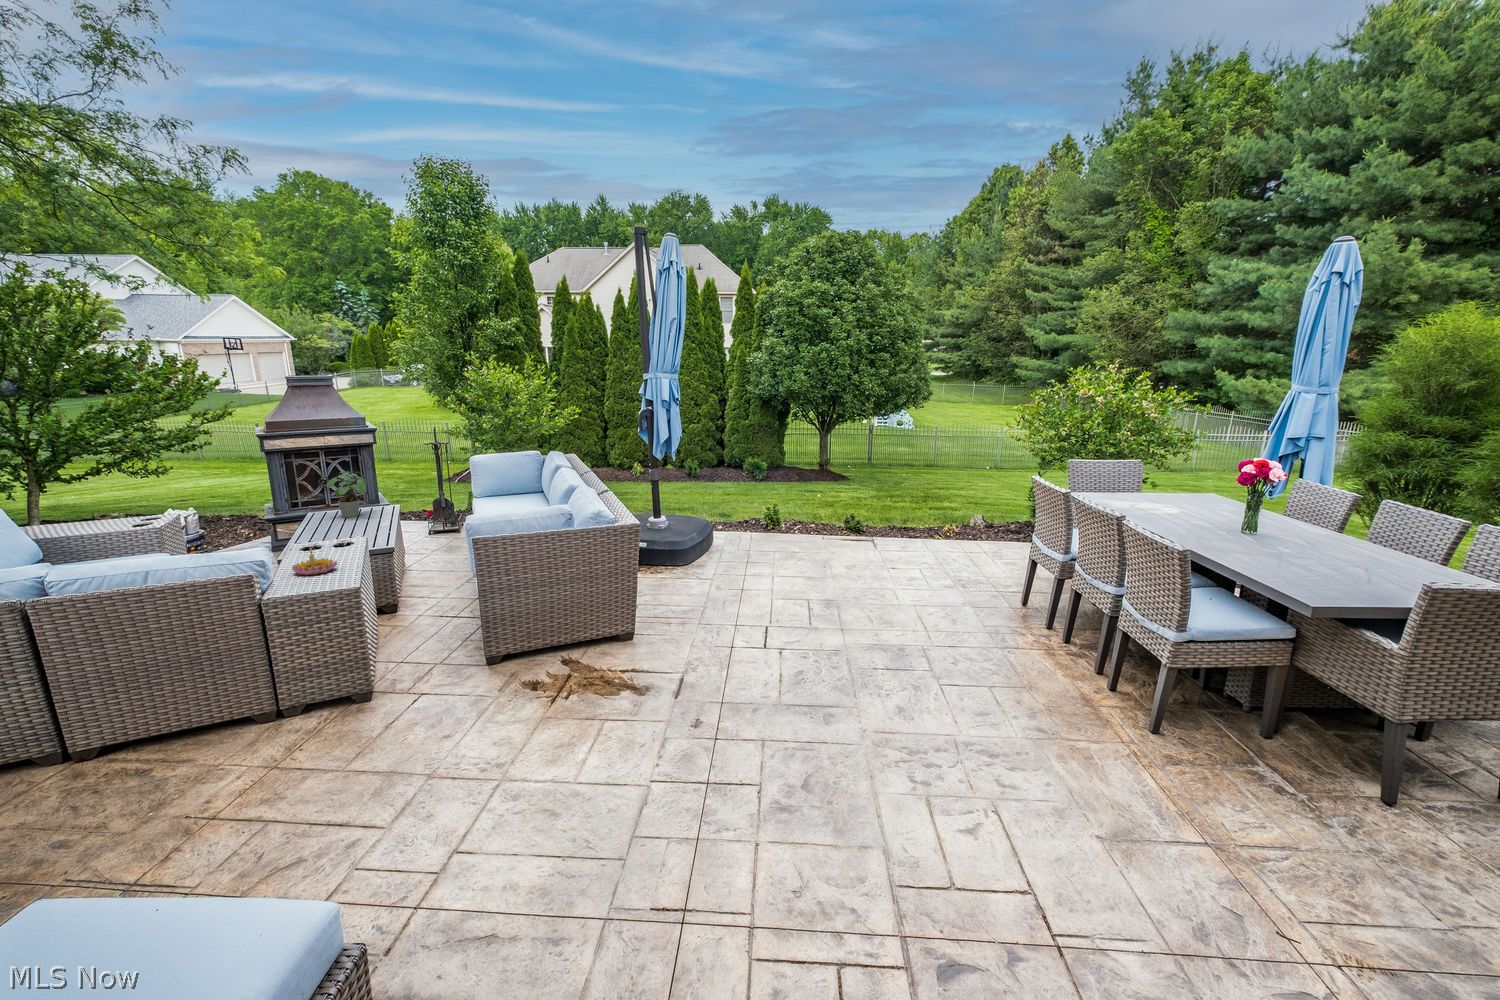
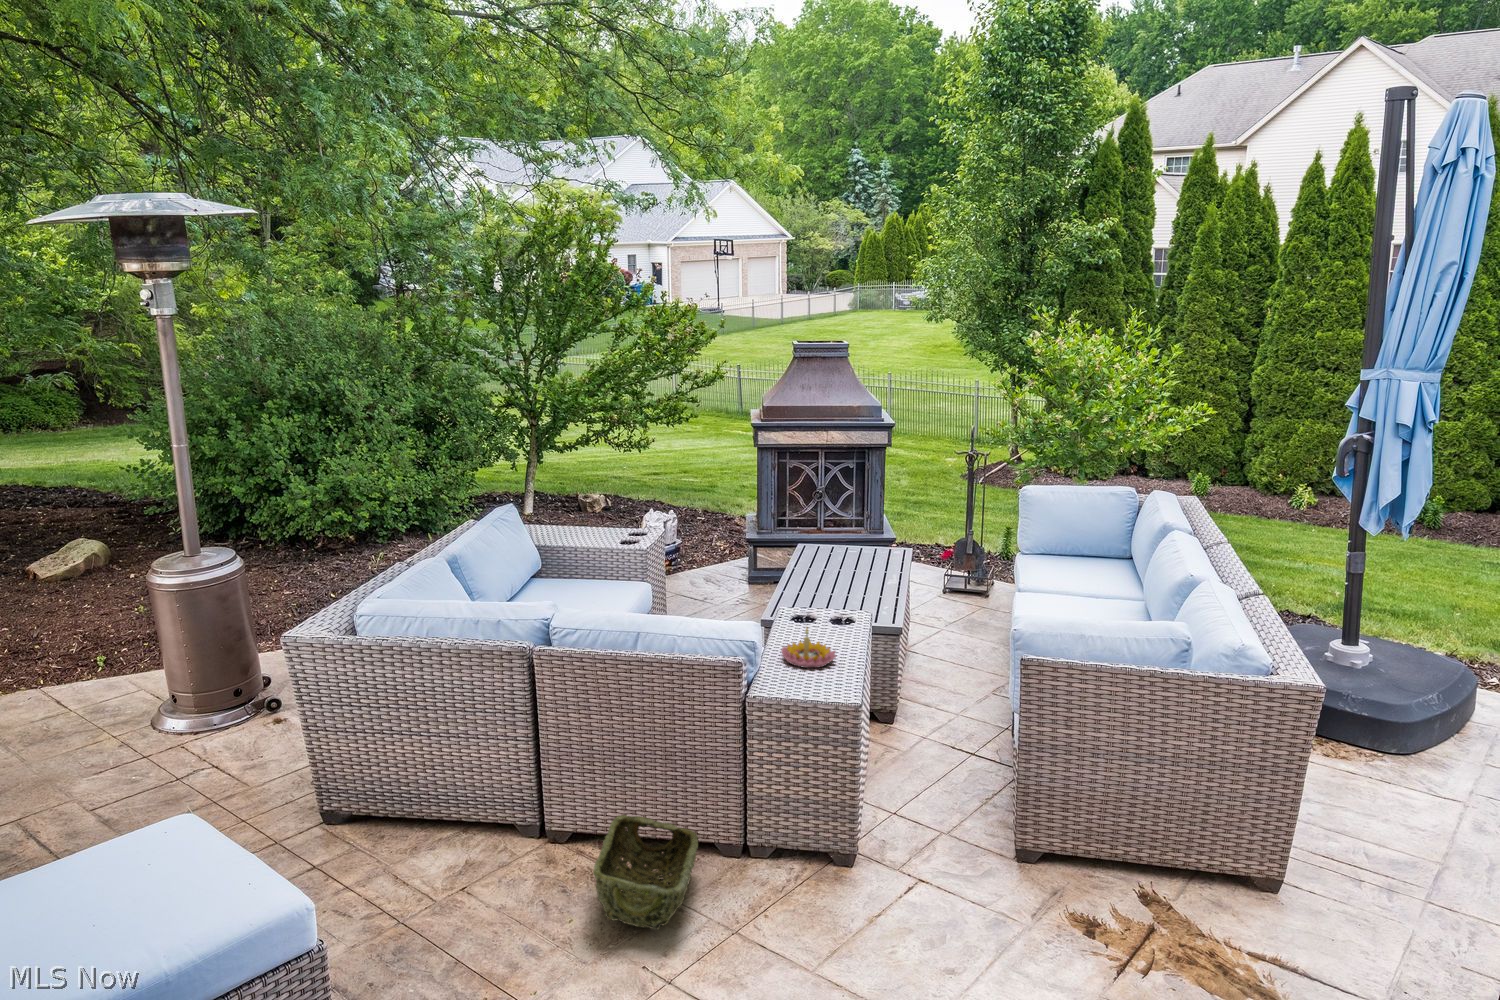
potted plant: present [327,471,367,517] -> none [827,491,878,559]
woven basket: none [137,706,239,785] -> present [593,815,698,929]

